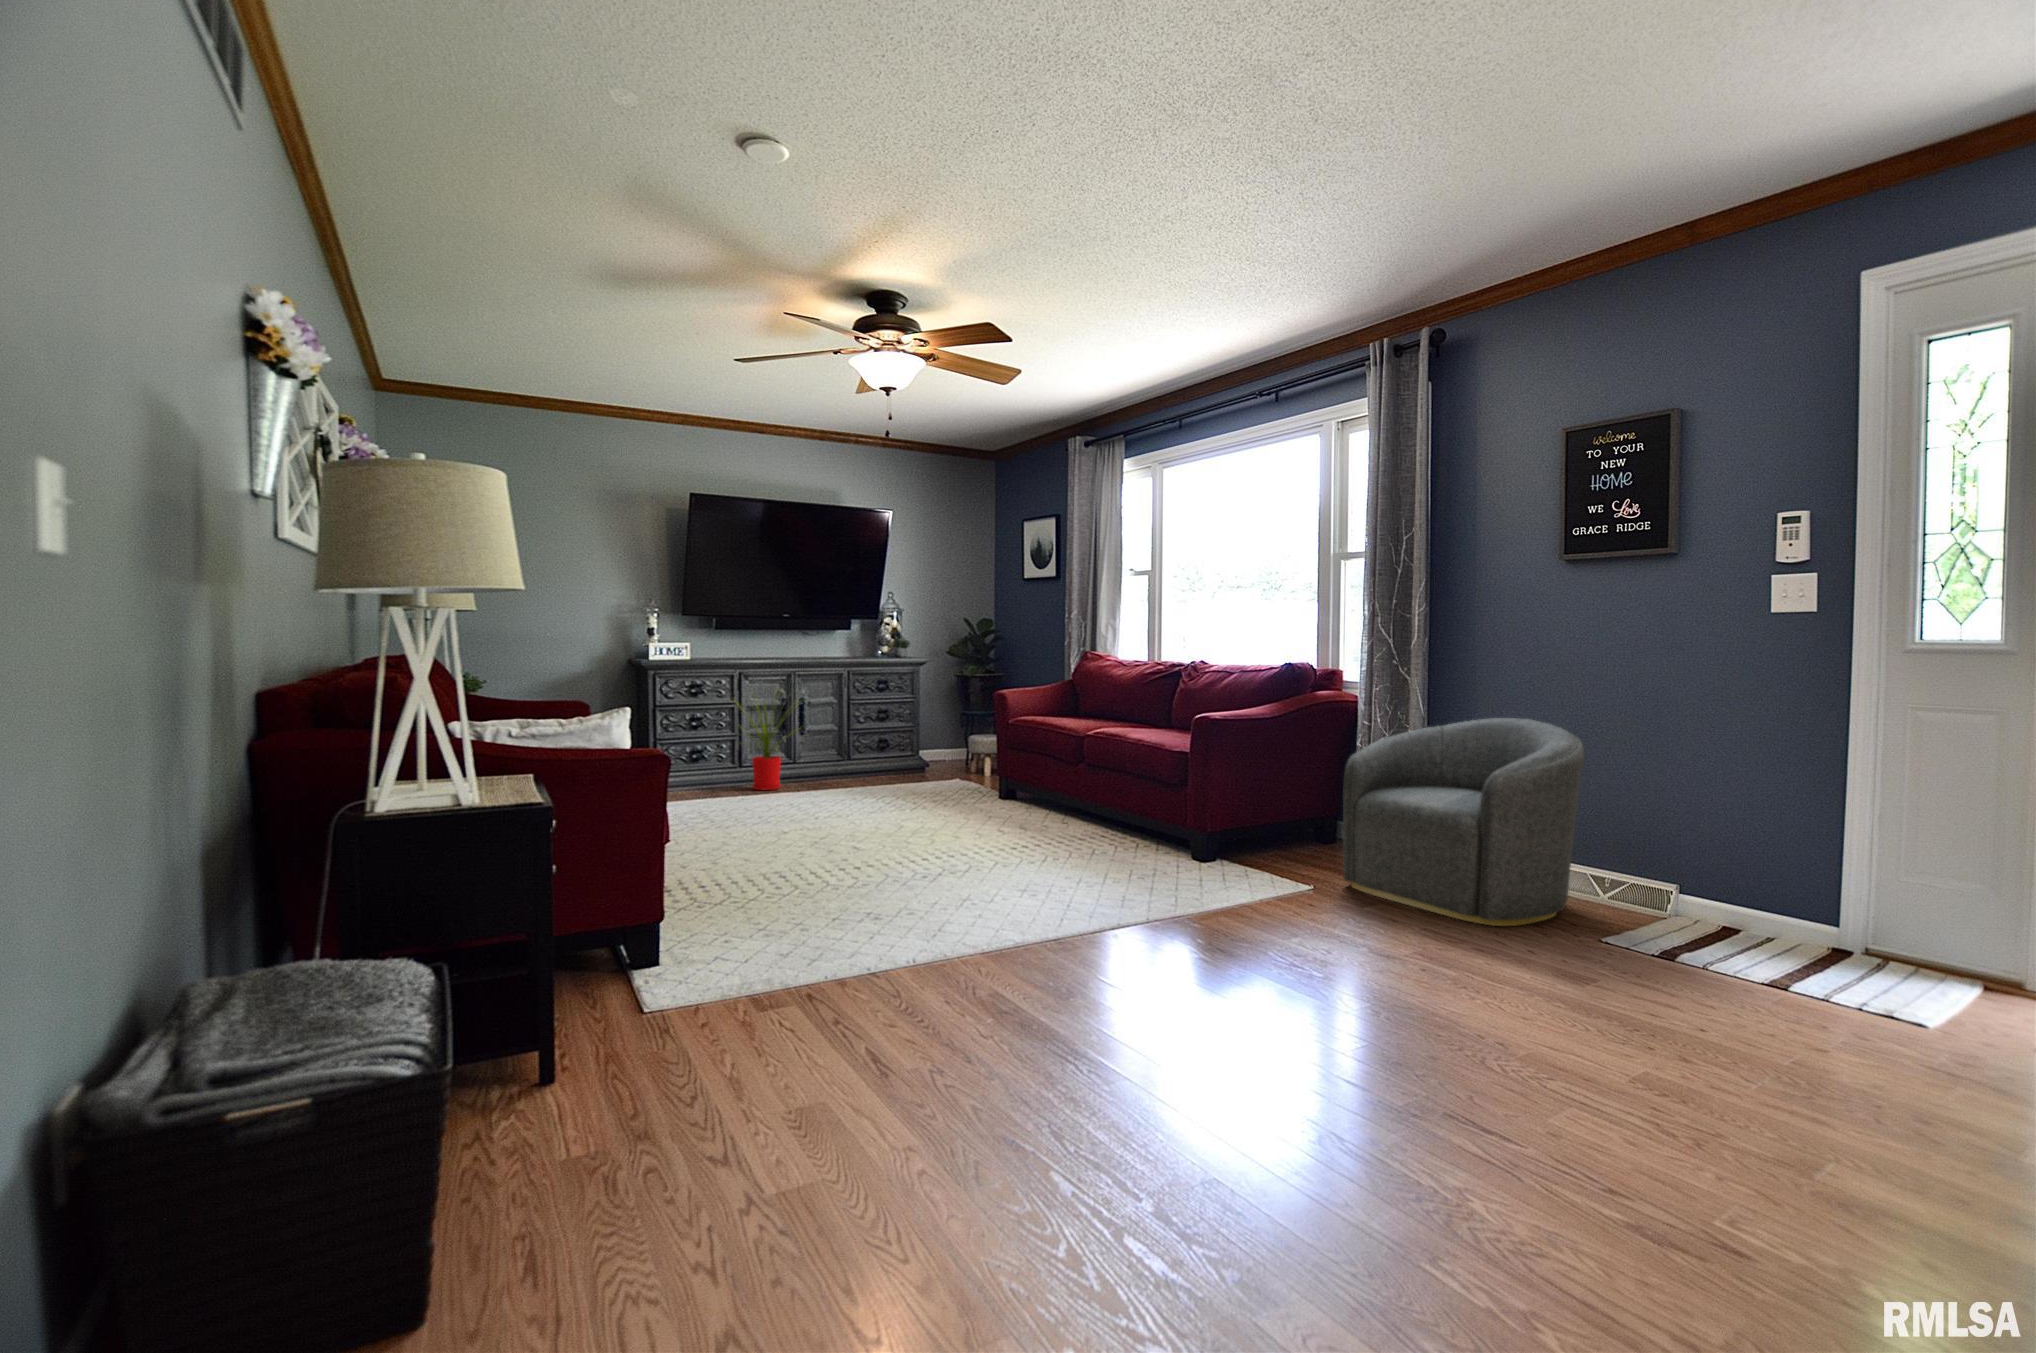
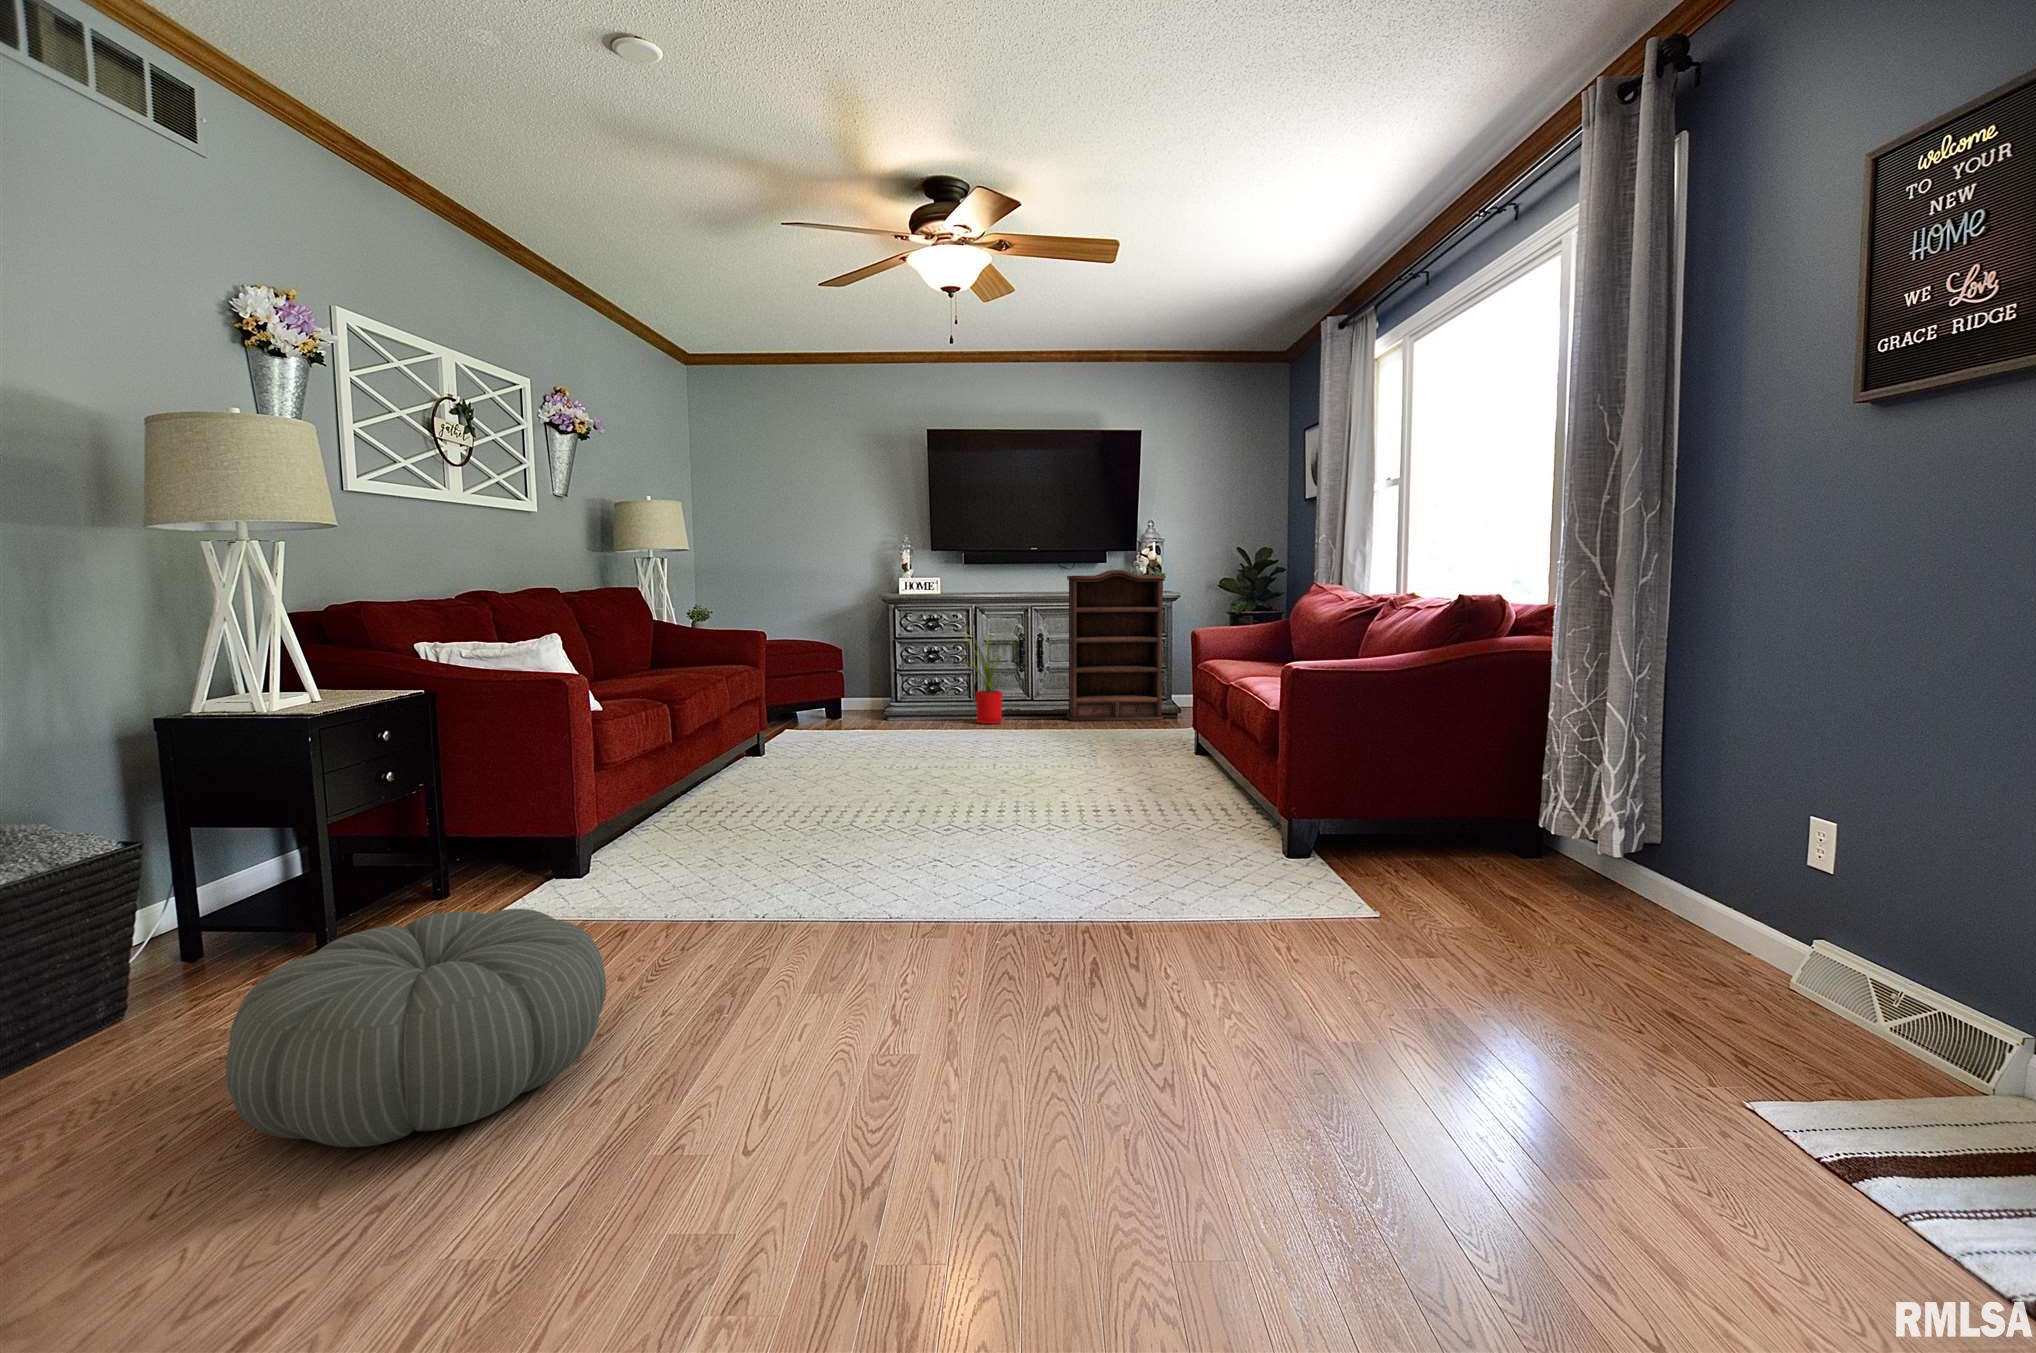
bookshelf: none [832,636,926,783] -> present [1067,570,1165,721]
armchair: present [1343,718,1585,926] -> none [1412,687,1825,1040]
pouf: none [790,945,1078,1144] -> present [226,909,606,1147]

